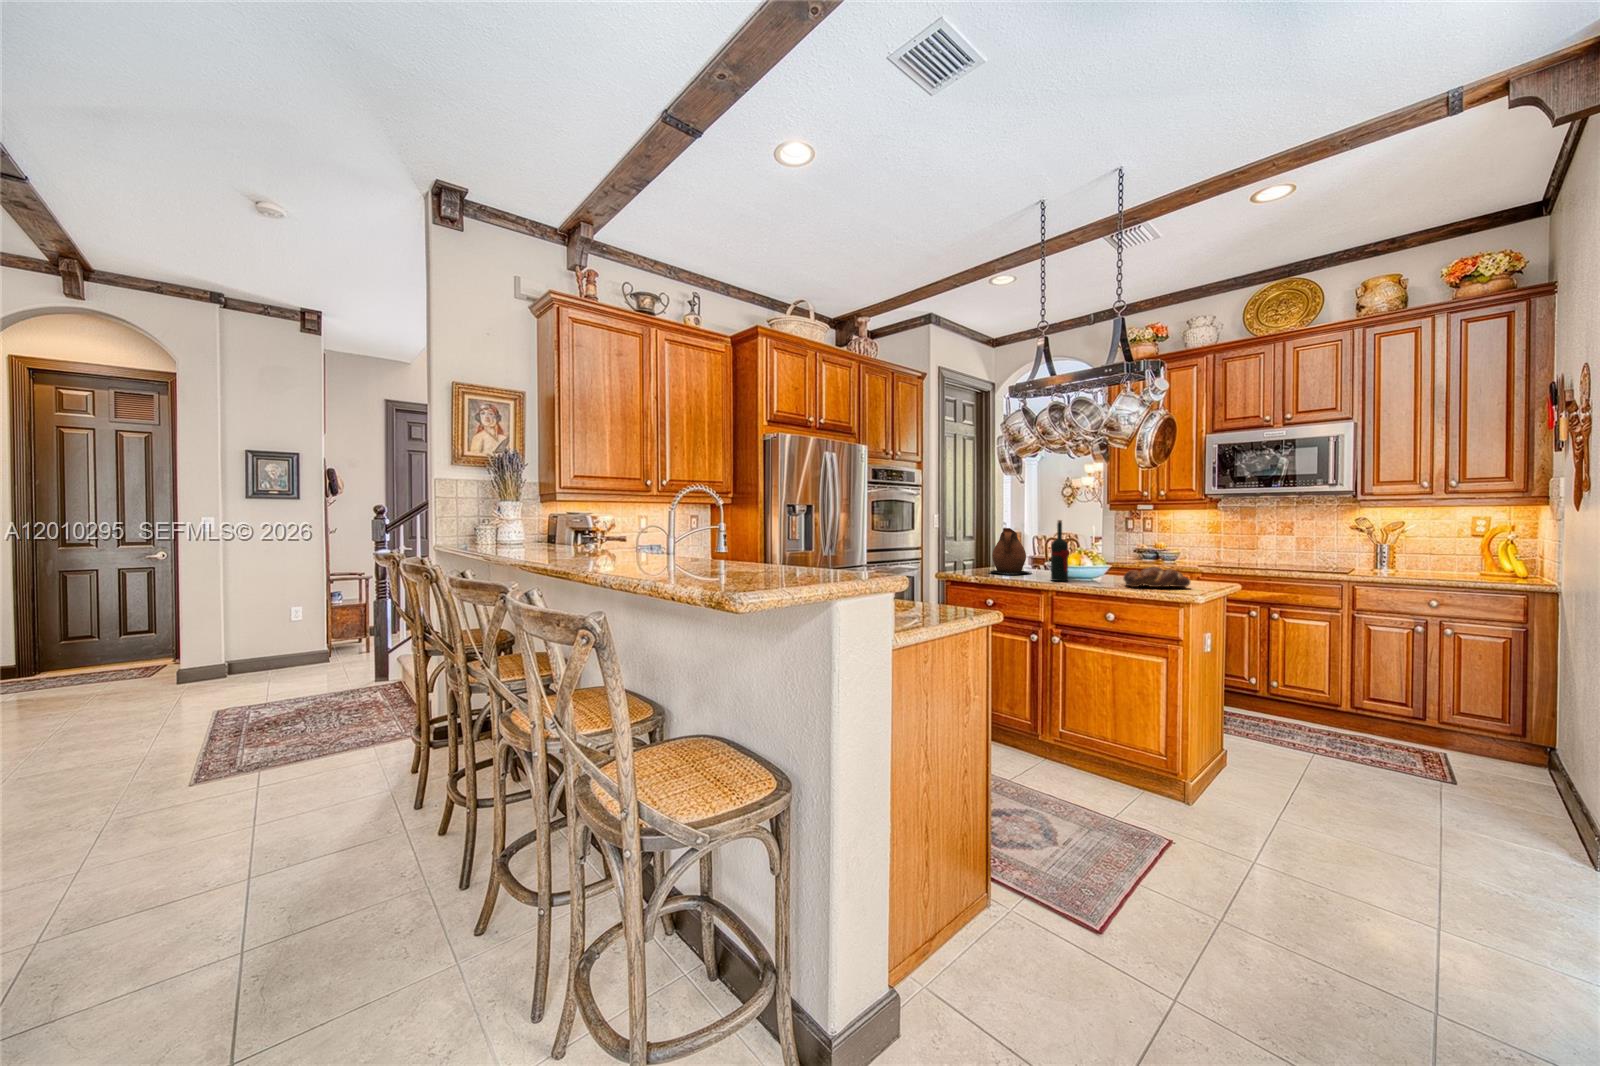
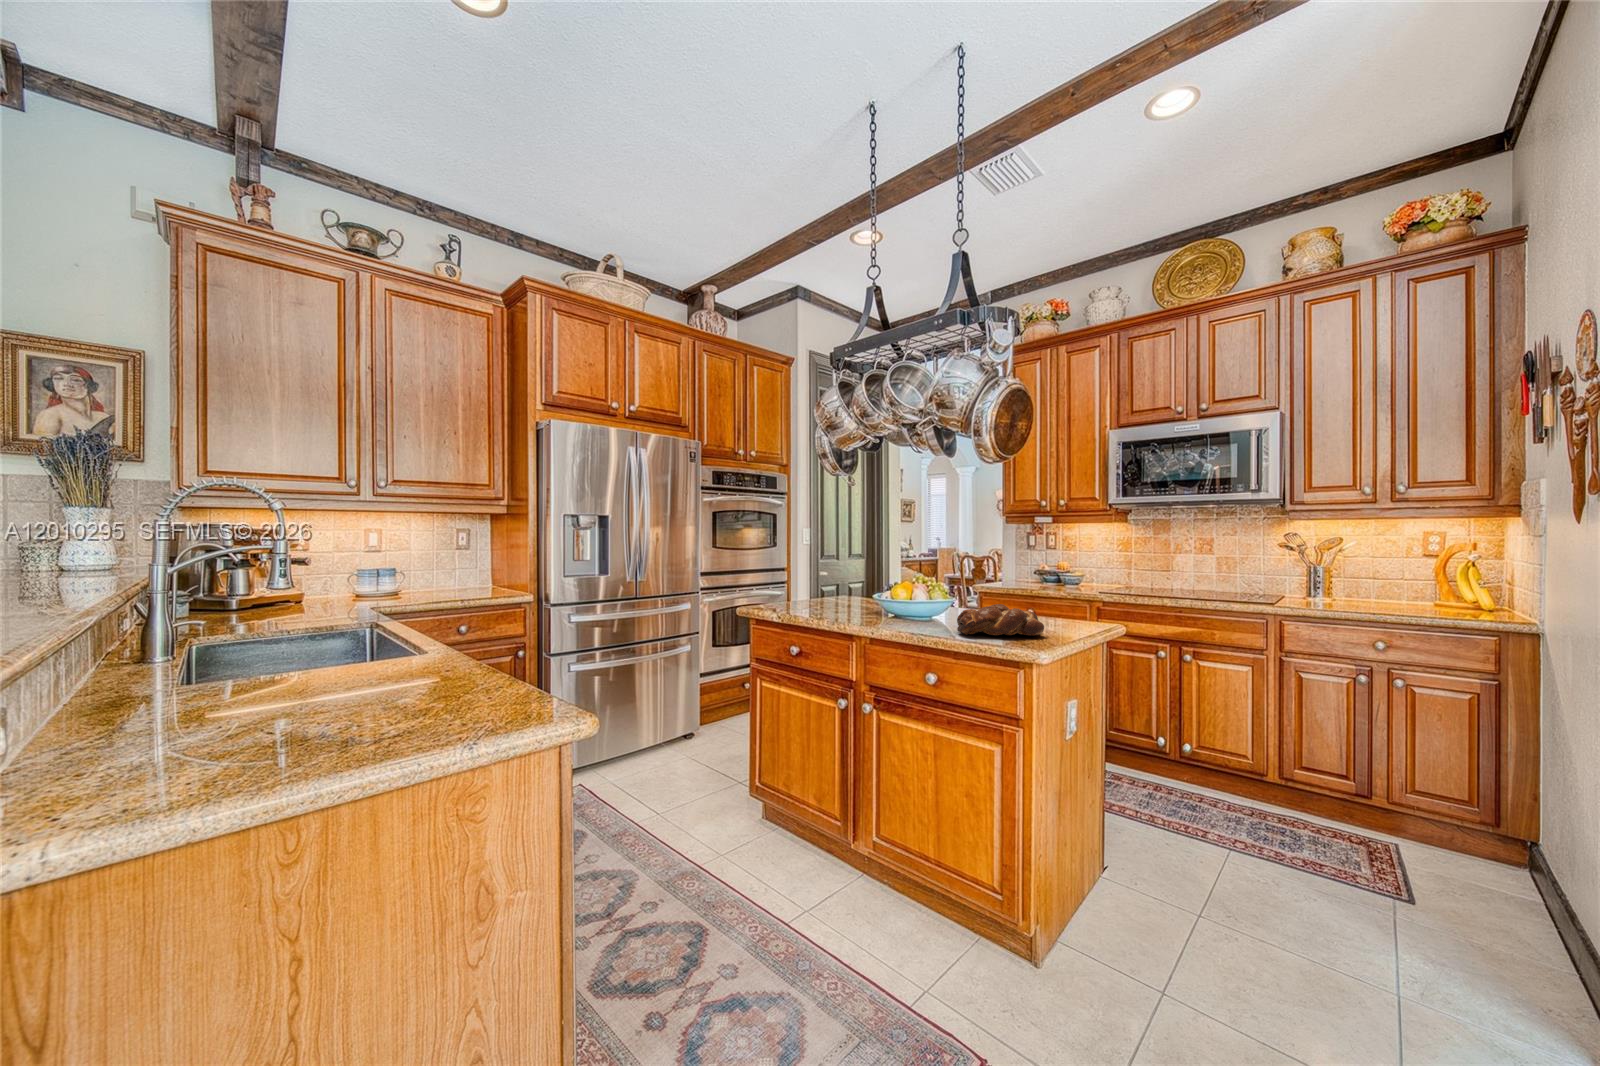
wine bottle: present [1051,520,1069,581] -> none [870,536,892,623]
ceramic pitcher: present [990,528,1030,574] -> none [804,547,862,610]

